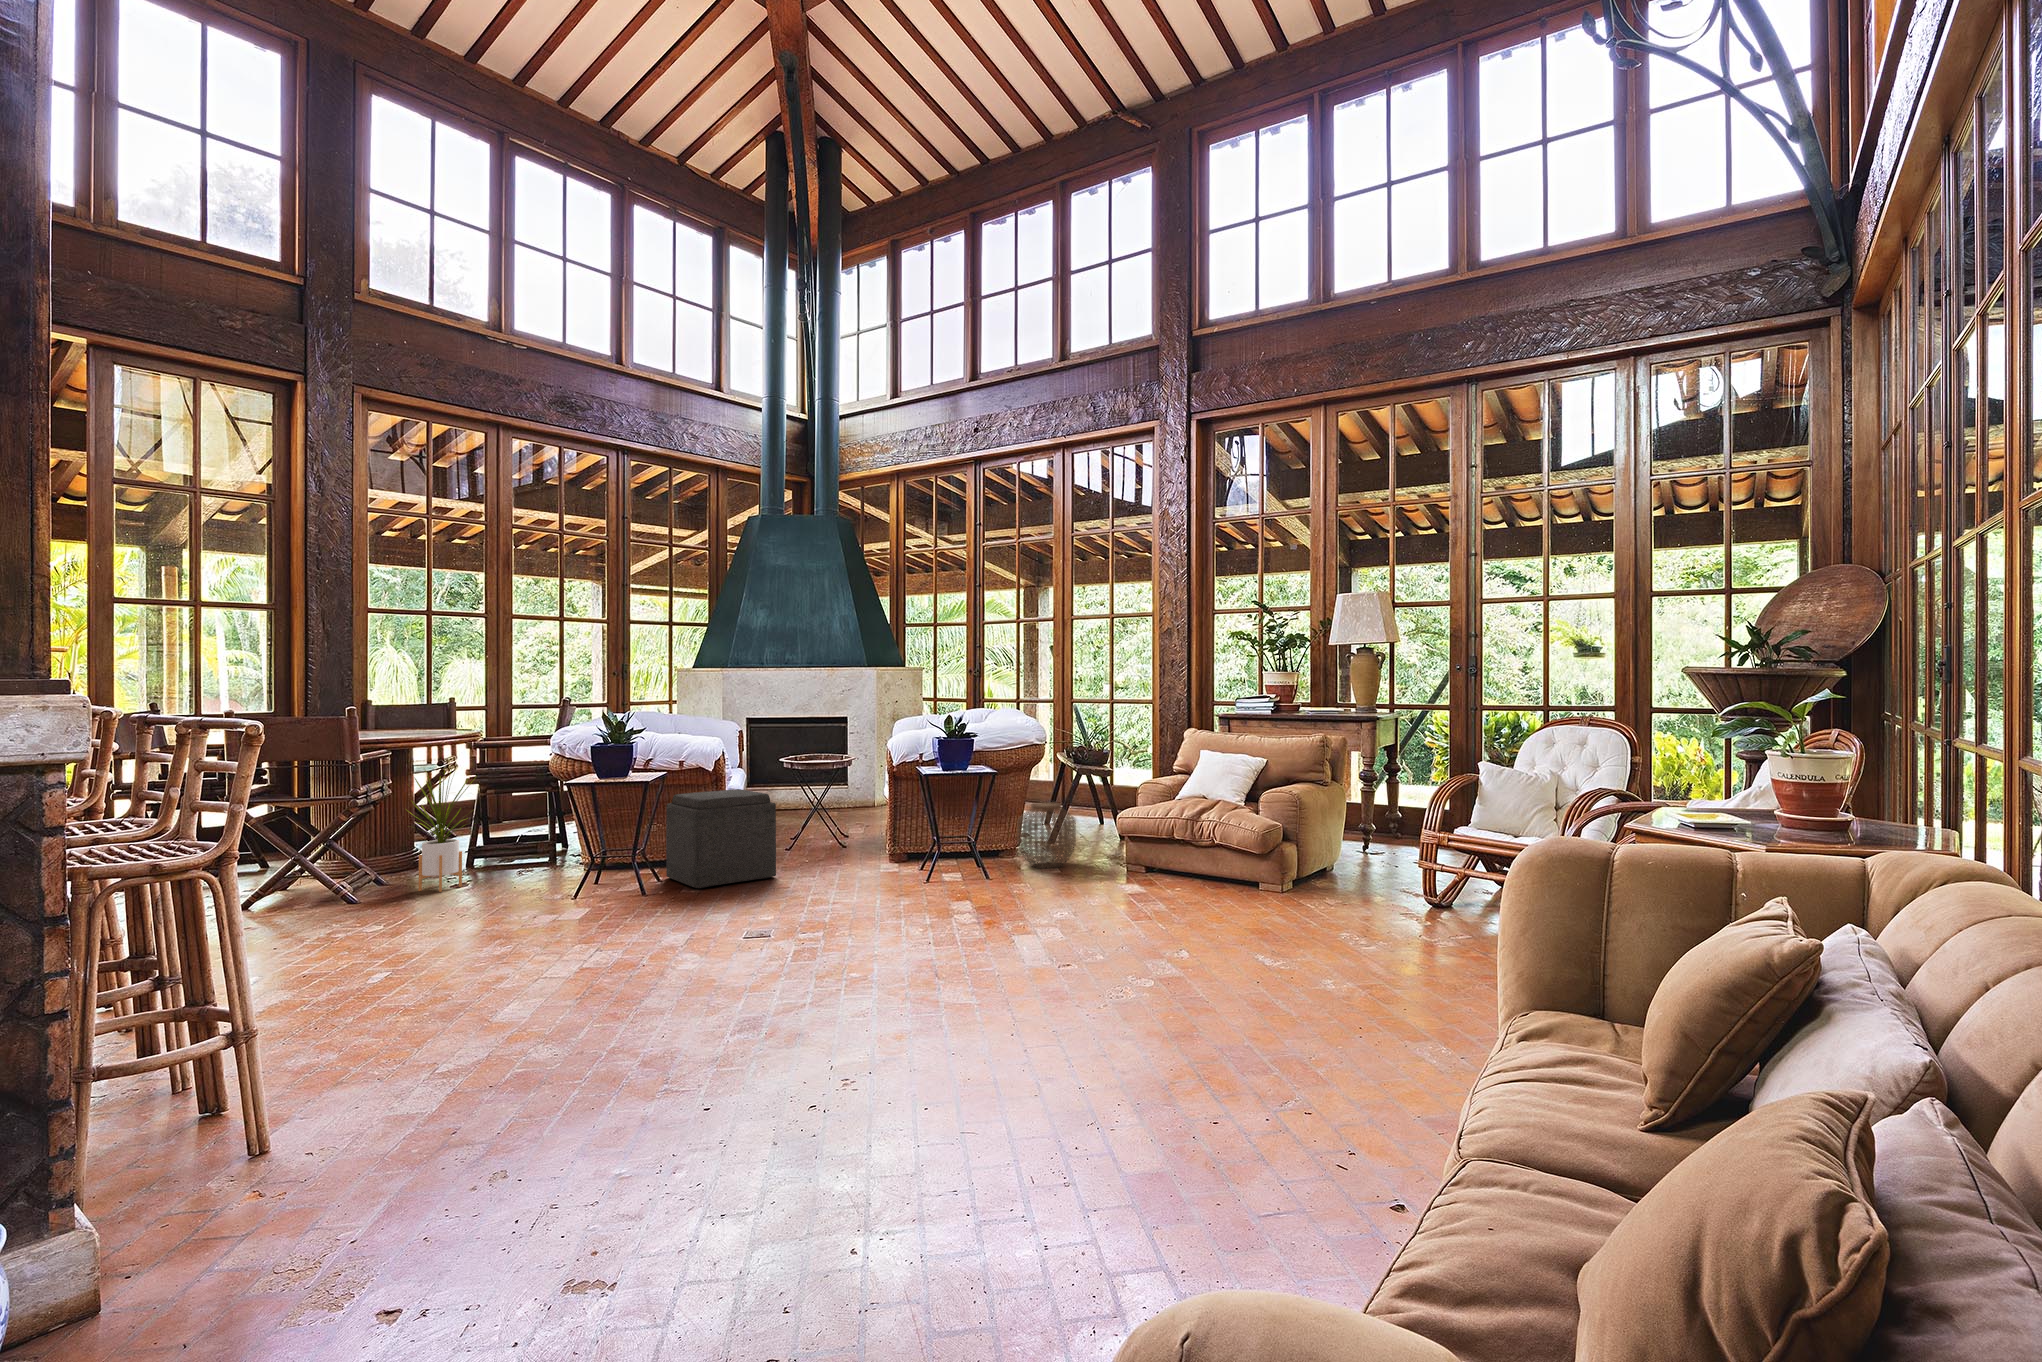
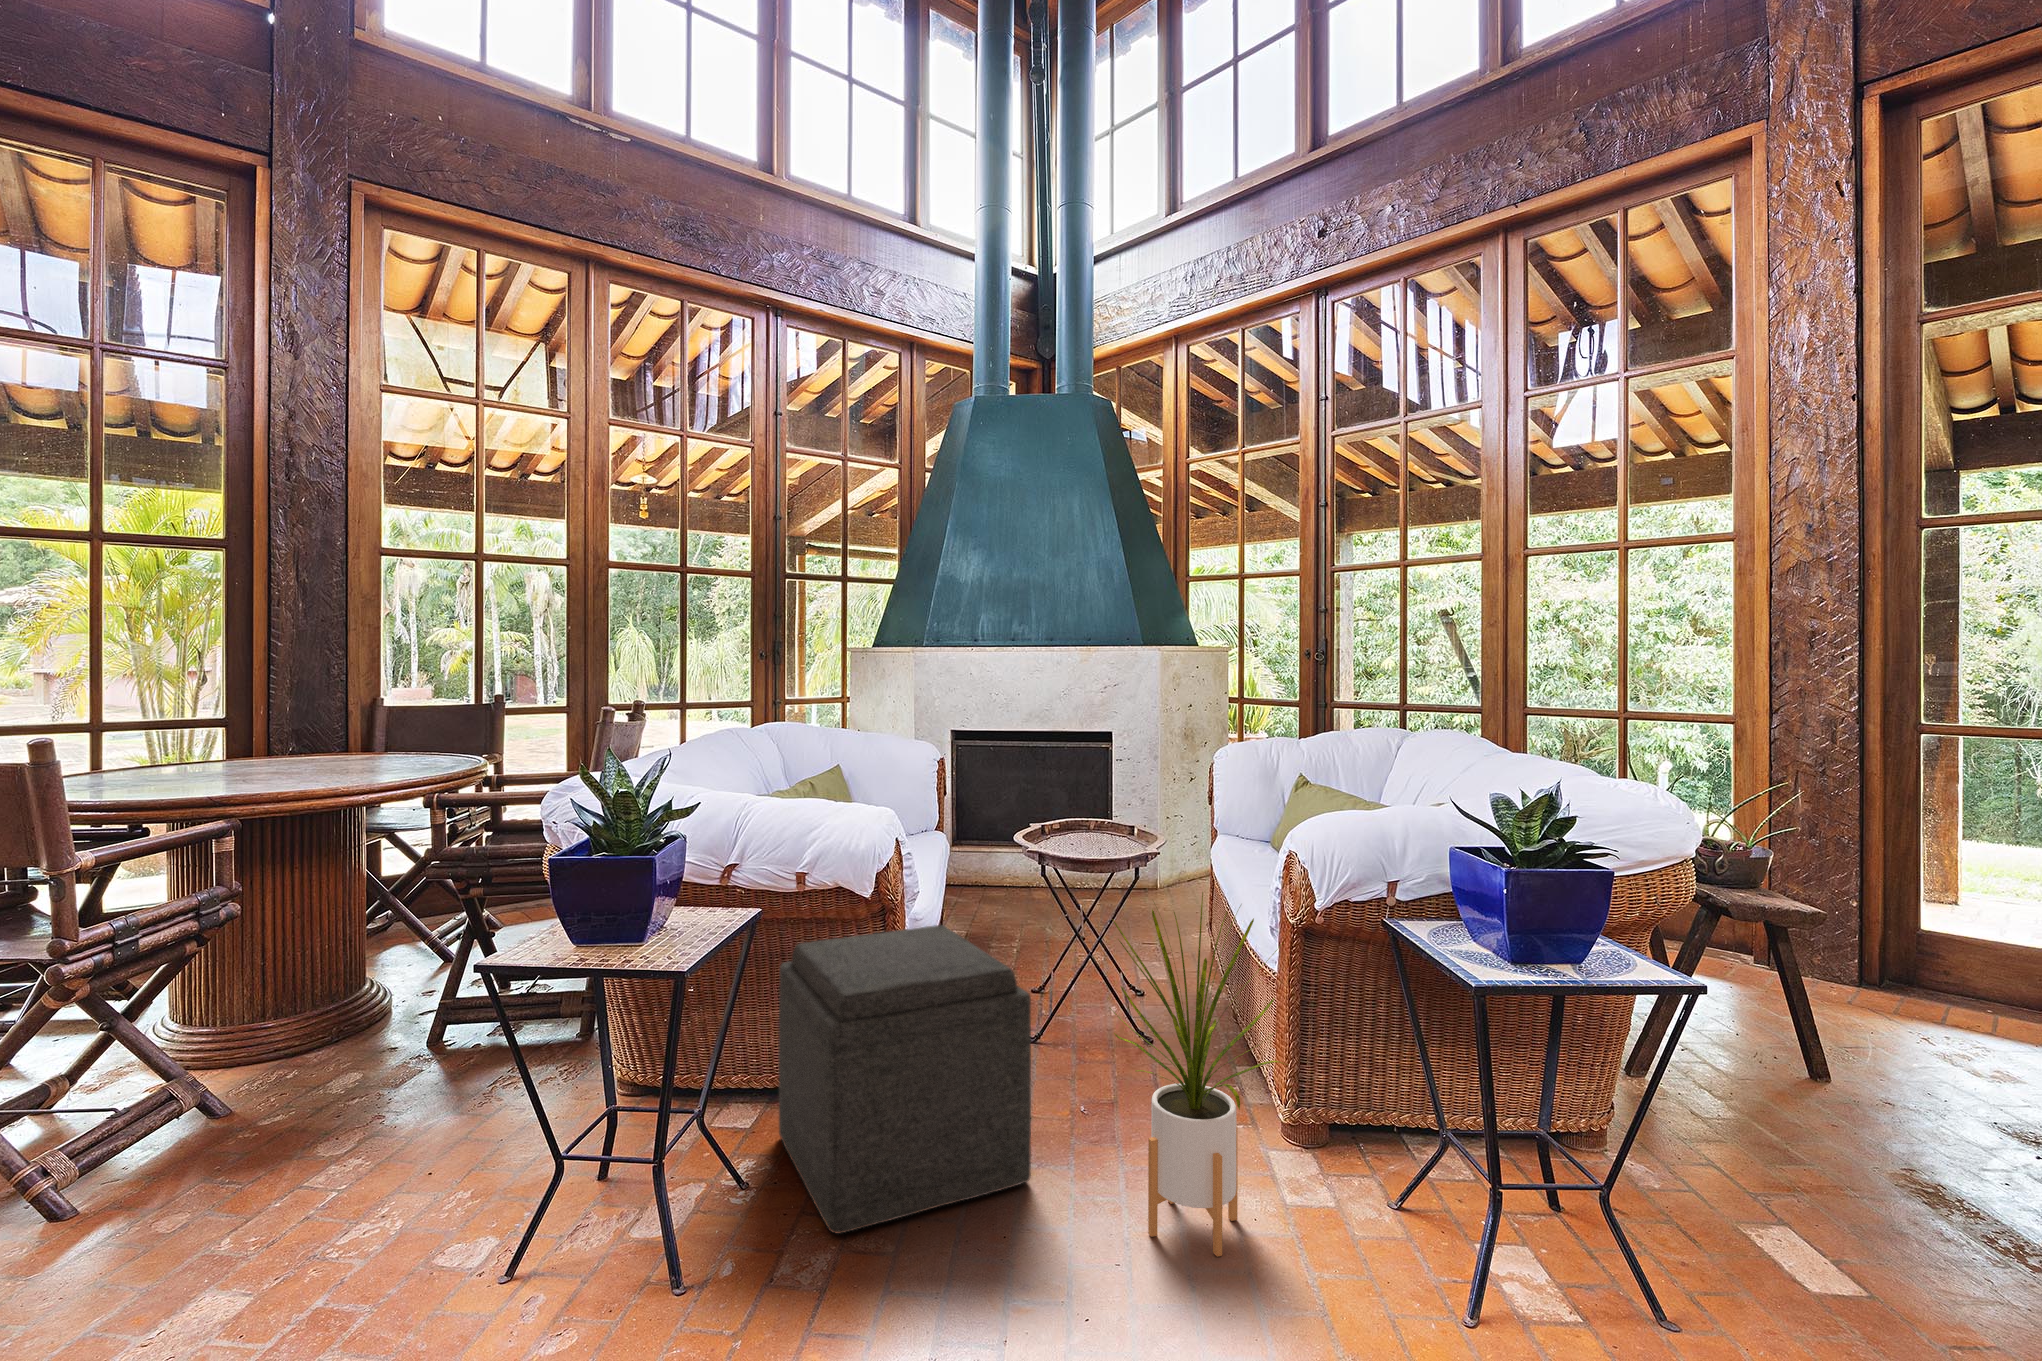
house plant: present [408,771,473,892] -> present [1110,892,1283,1257]
woven basket: present [1017,802,1076,868] -> none [1686,1036,1914,1261]

